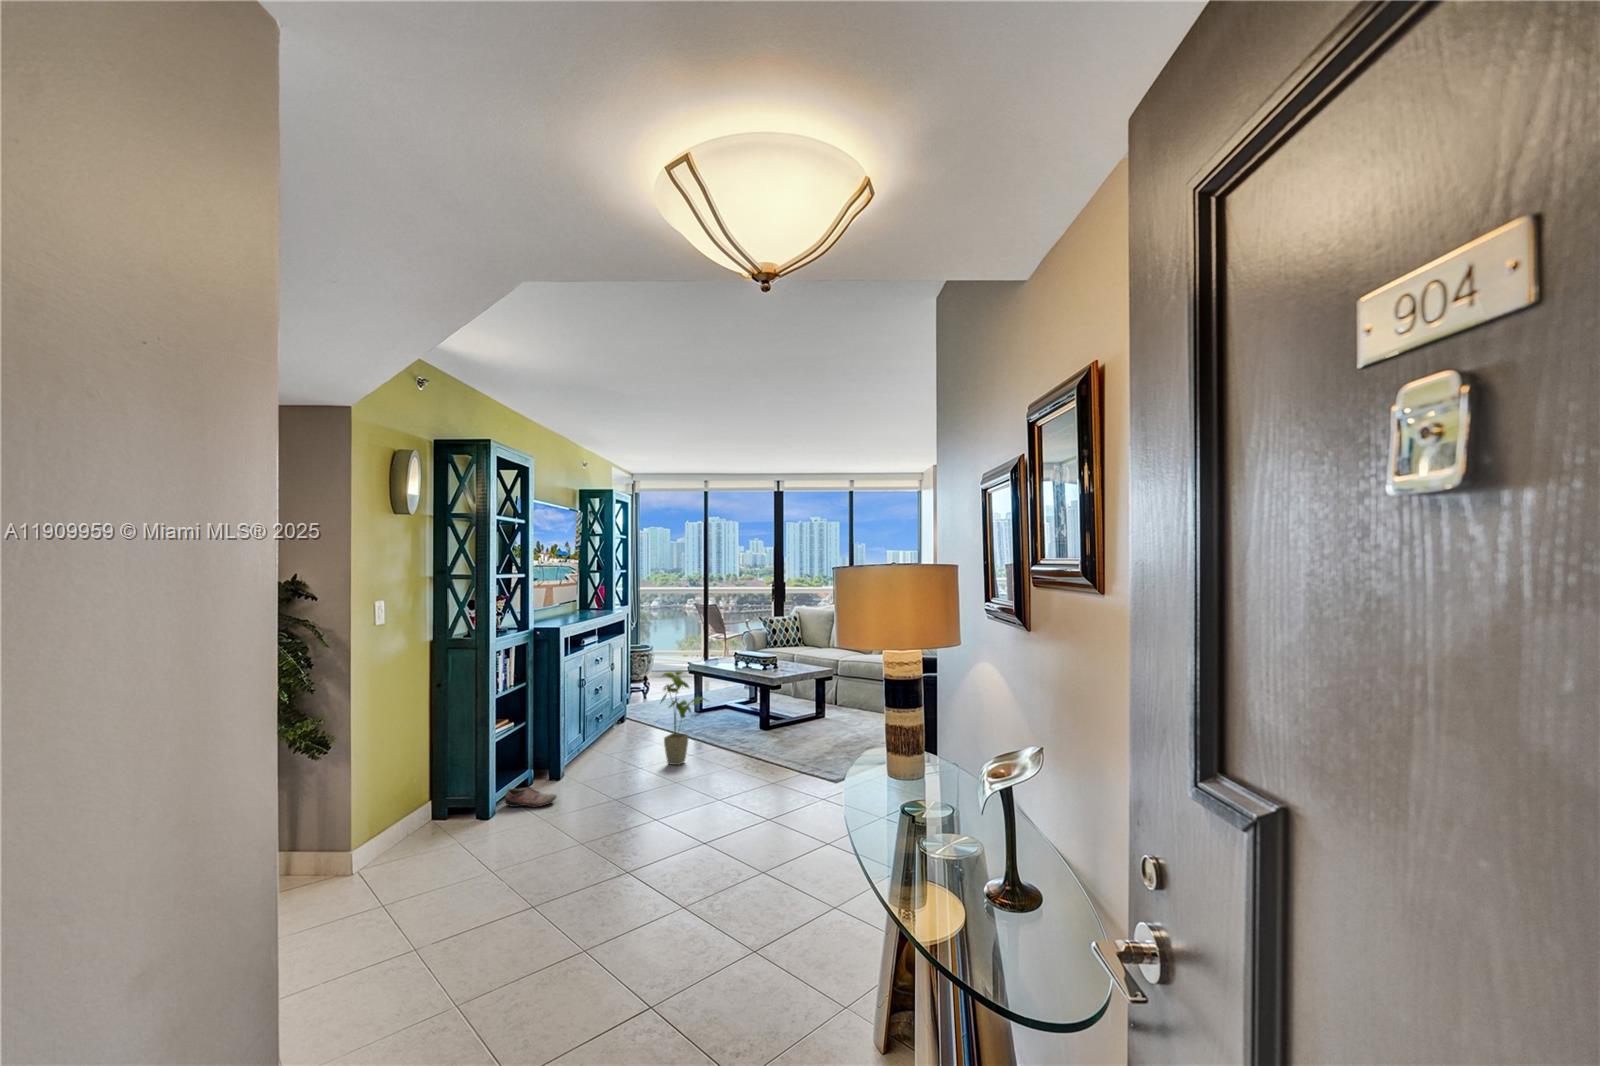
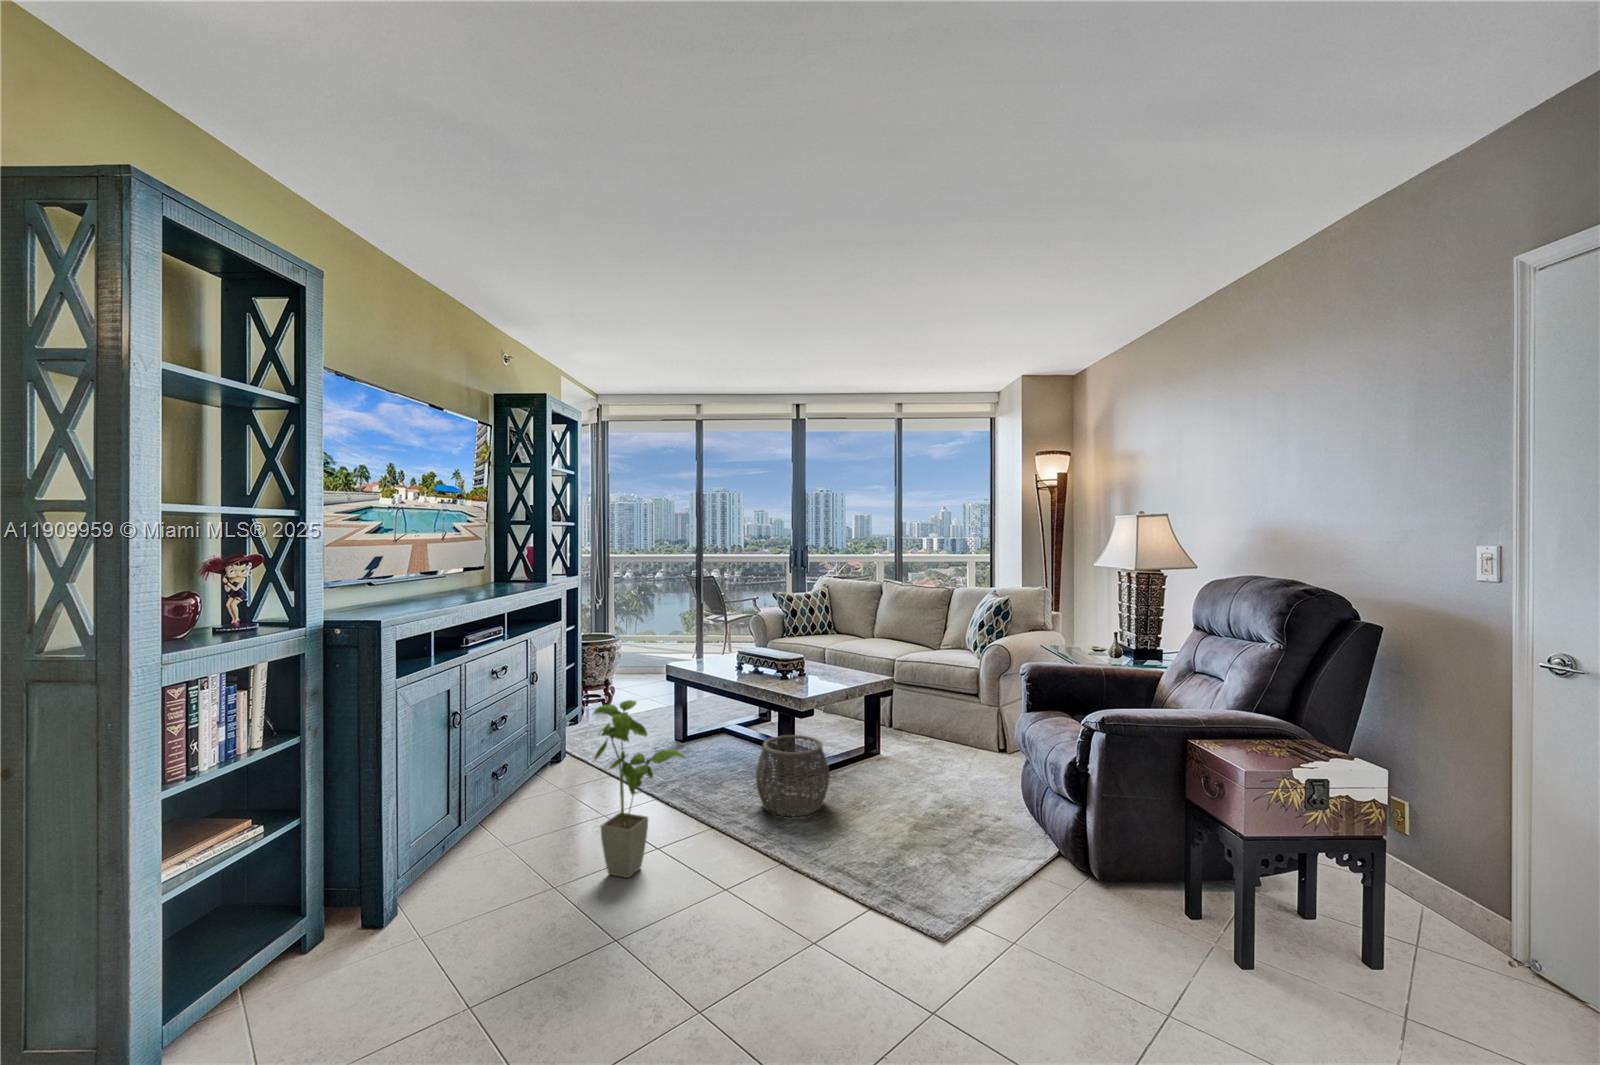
woven basket: none [746,699,790,744] -> present [756,735,829,817]
shoe: present [505,787,556,808] -> none [210,978,336,1037]

